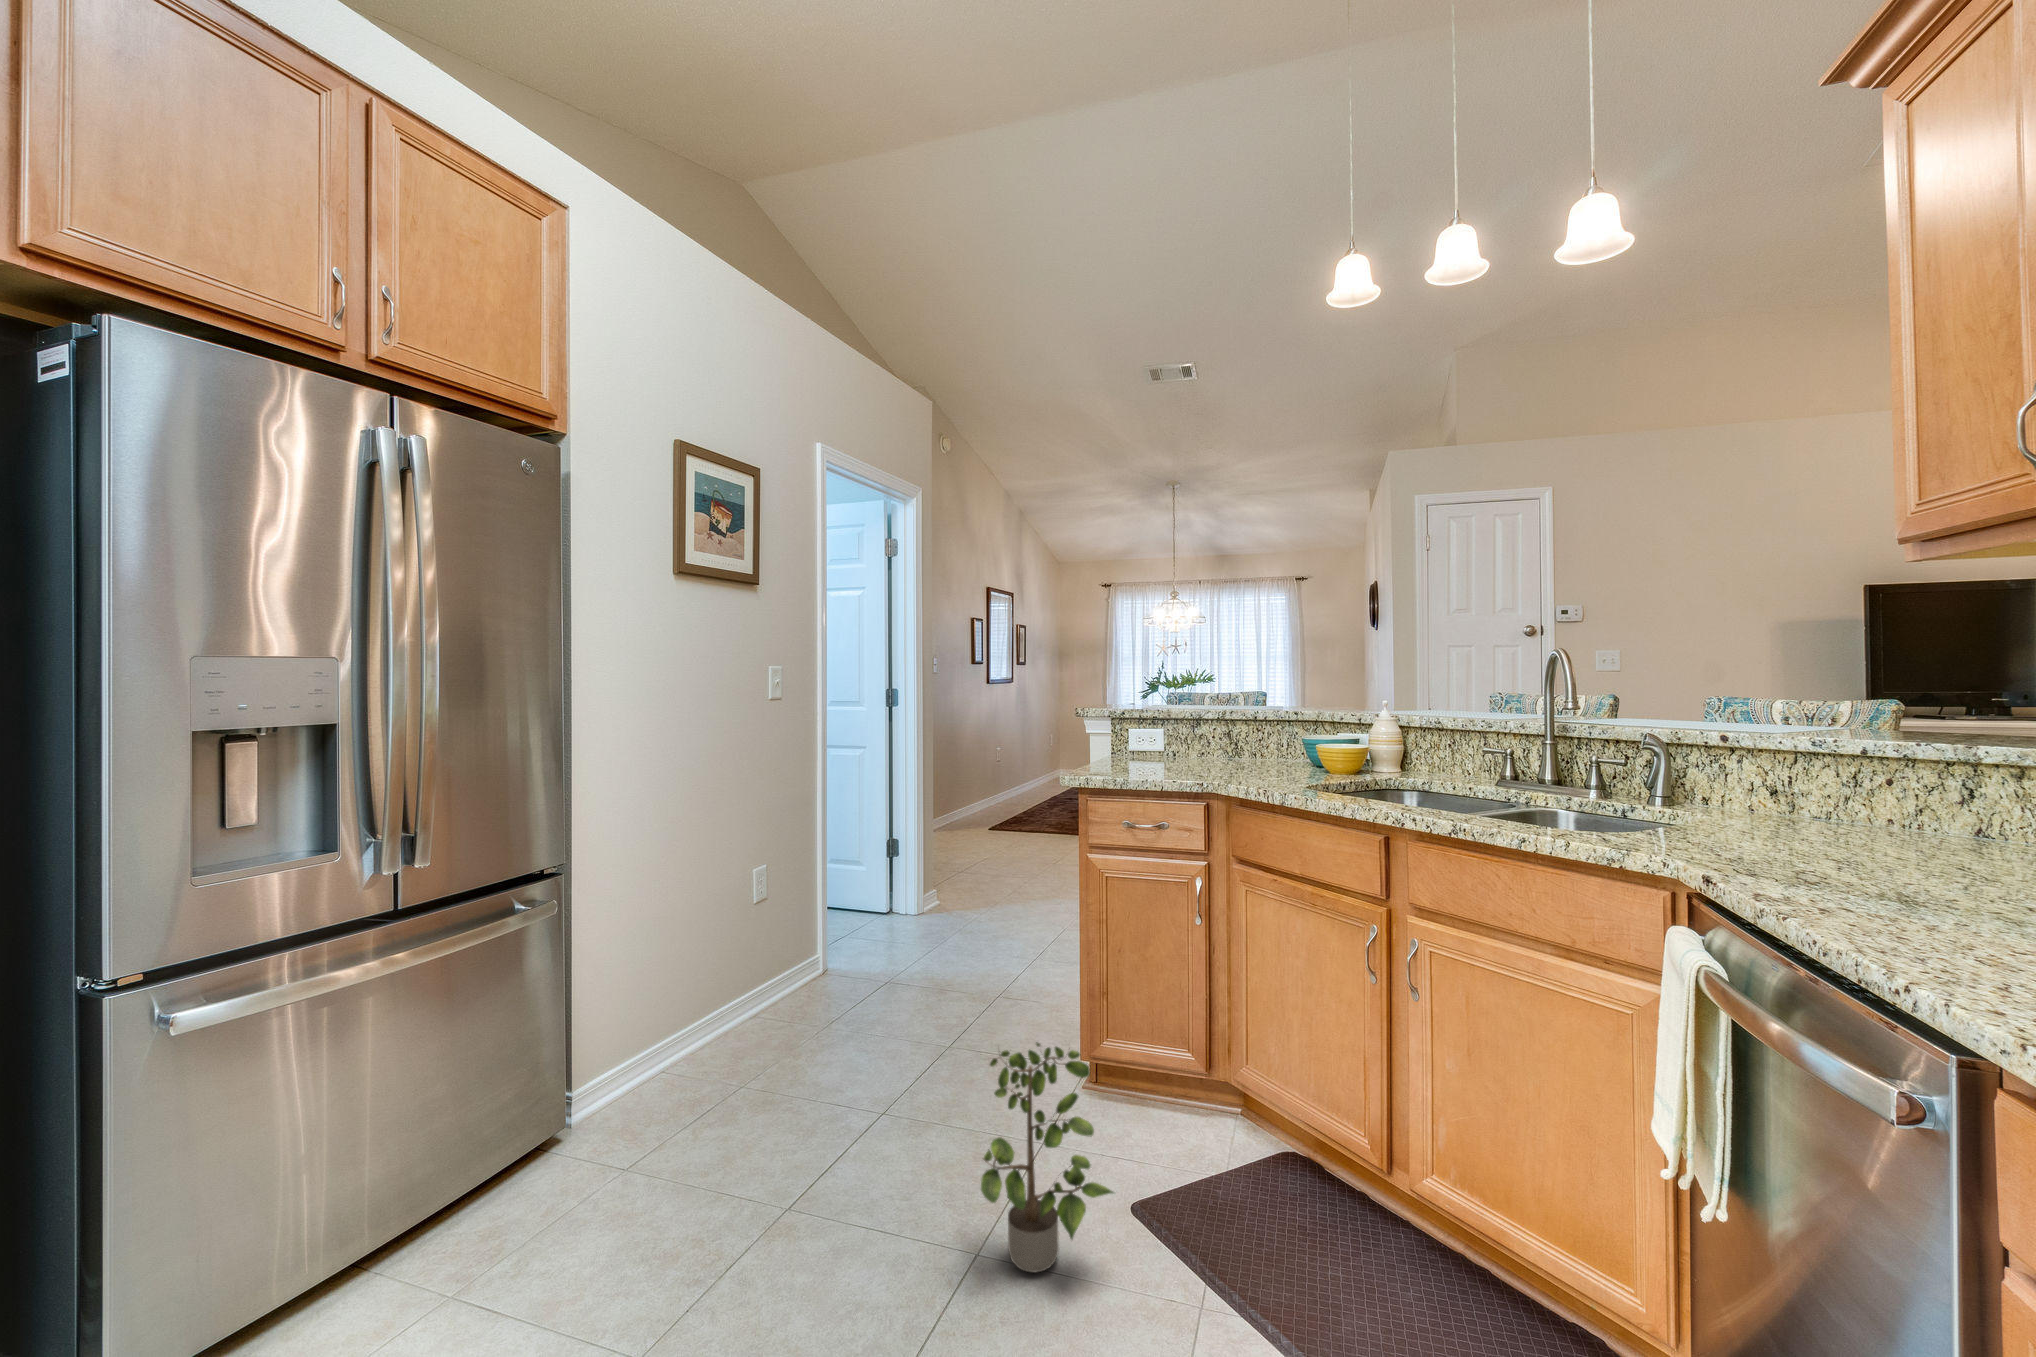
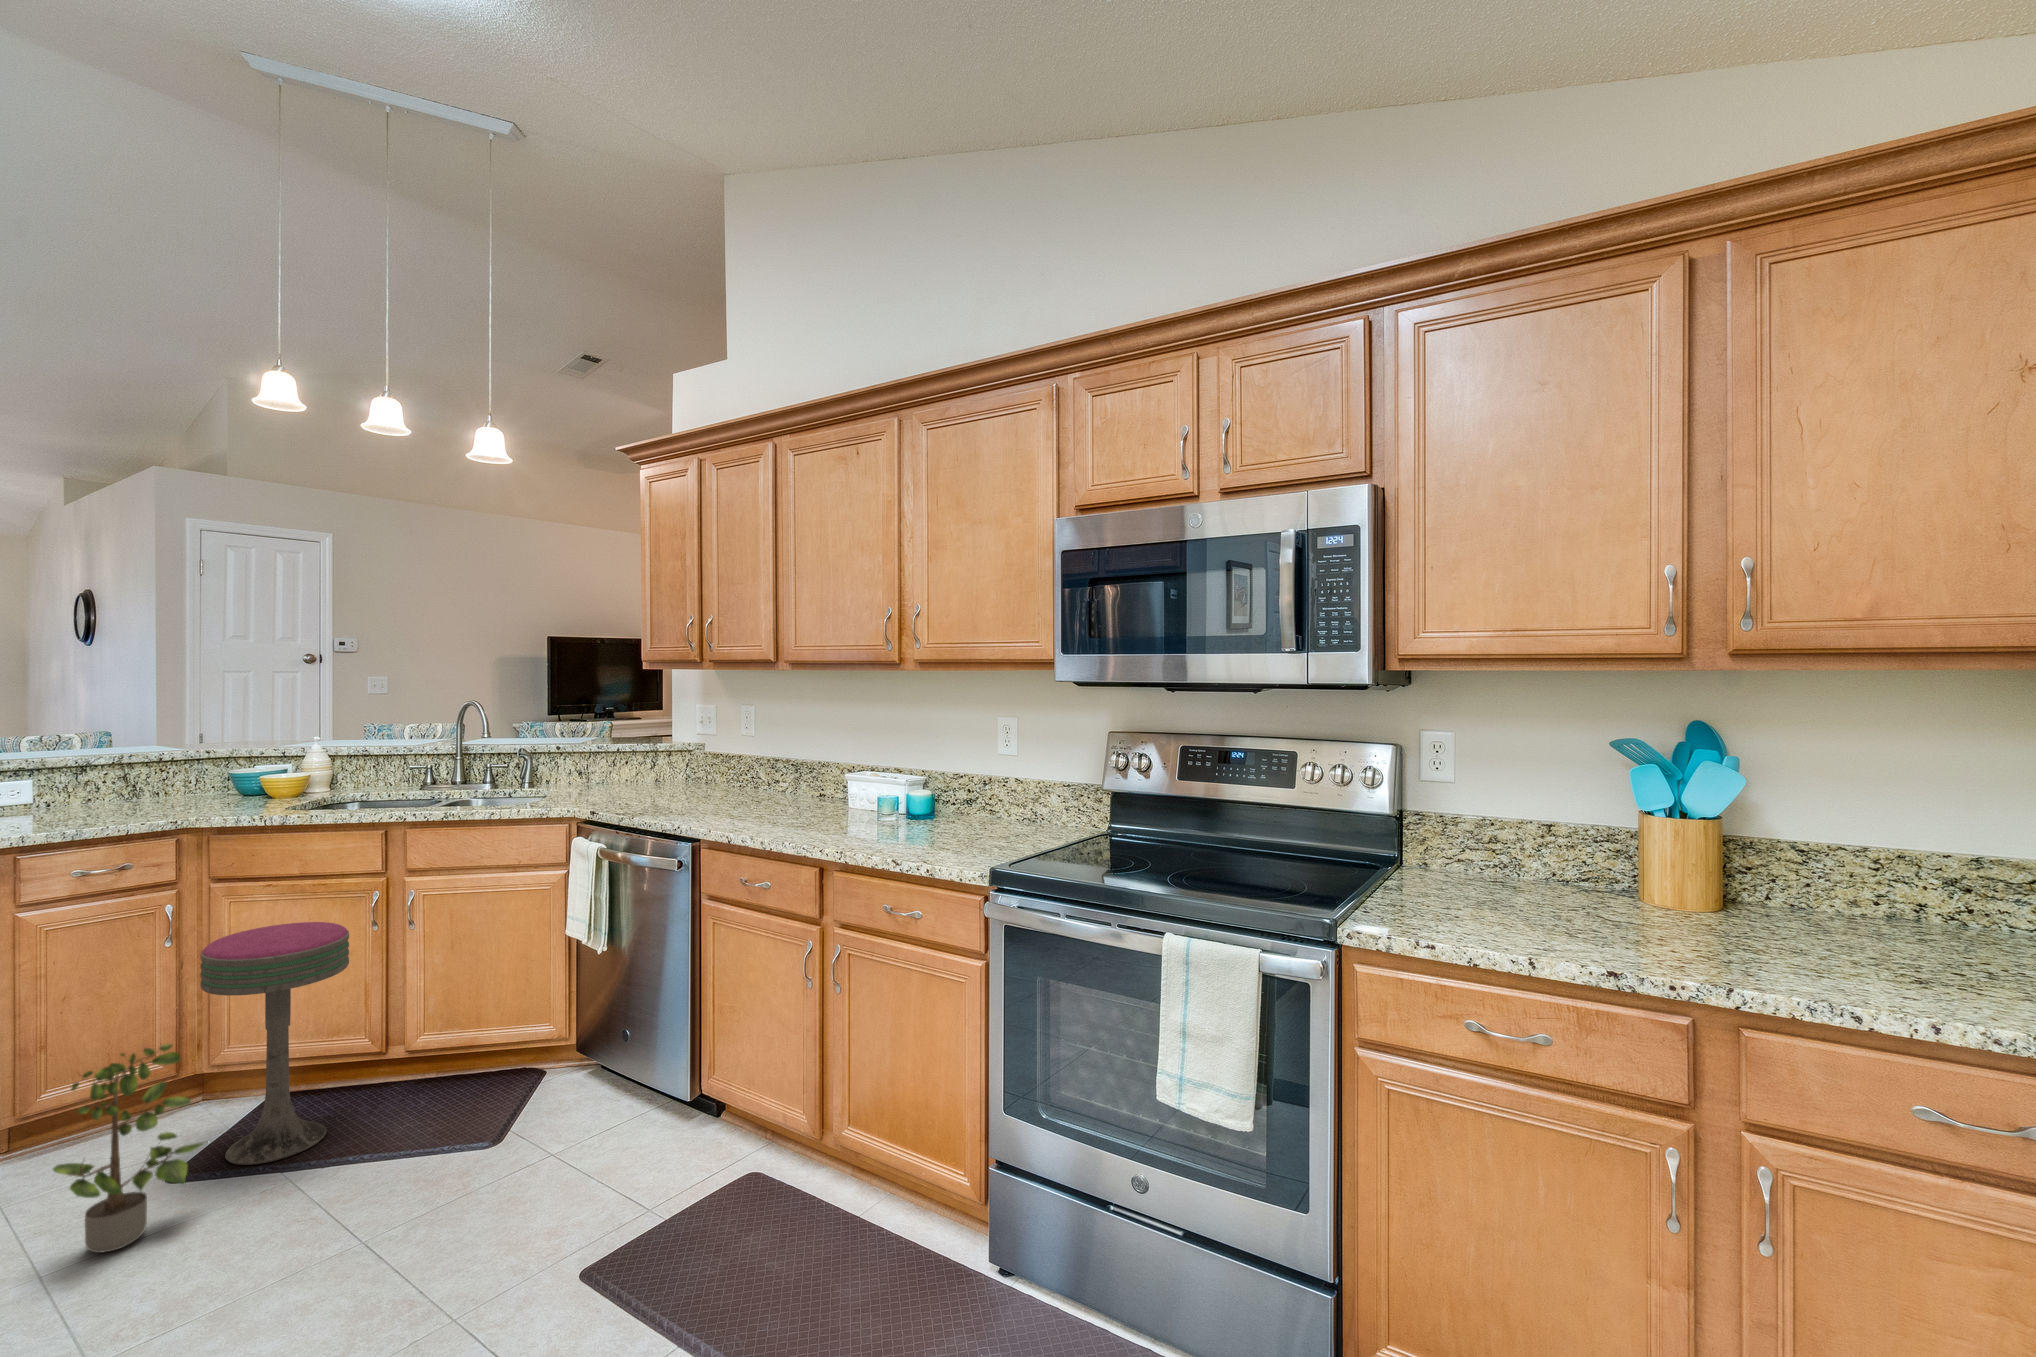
bar stool: none [1154,931,1311,1263] -> present [200,922,349,1165]

